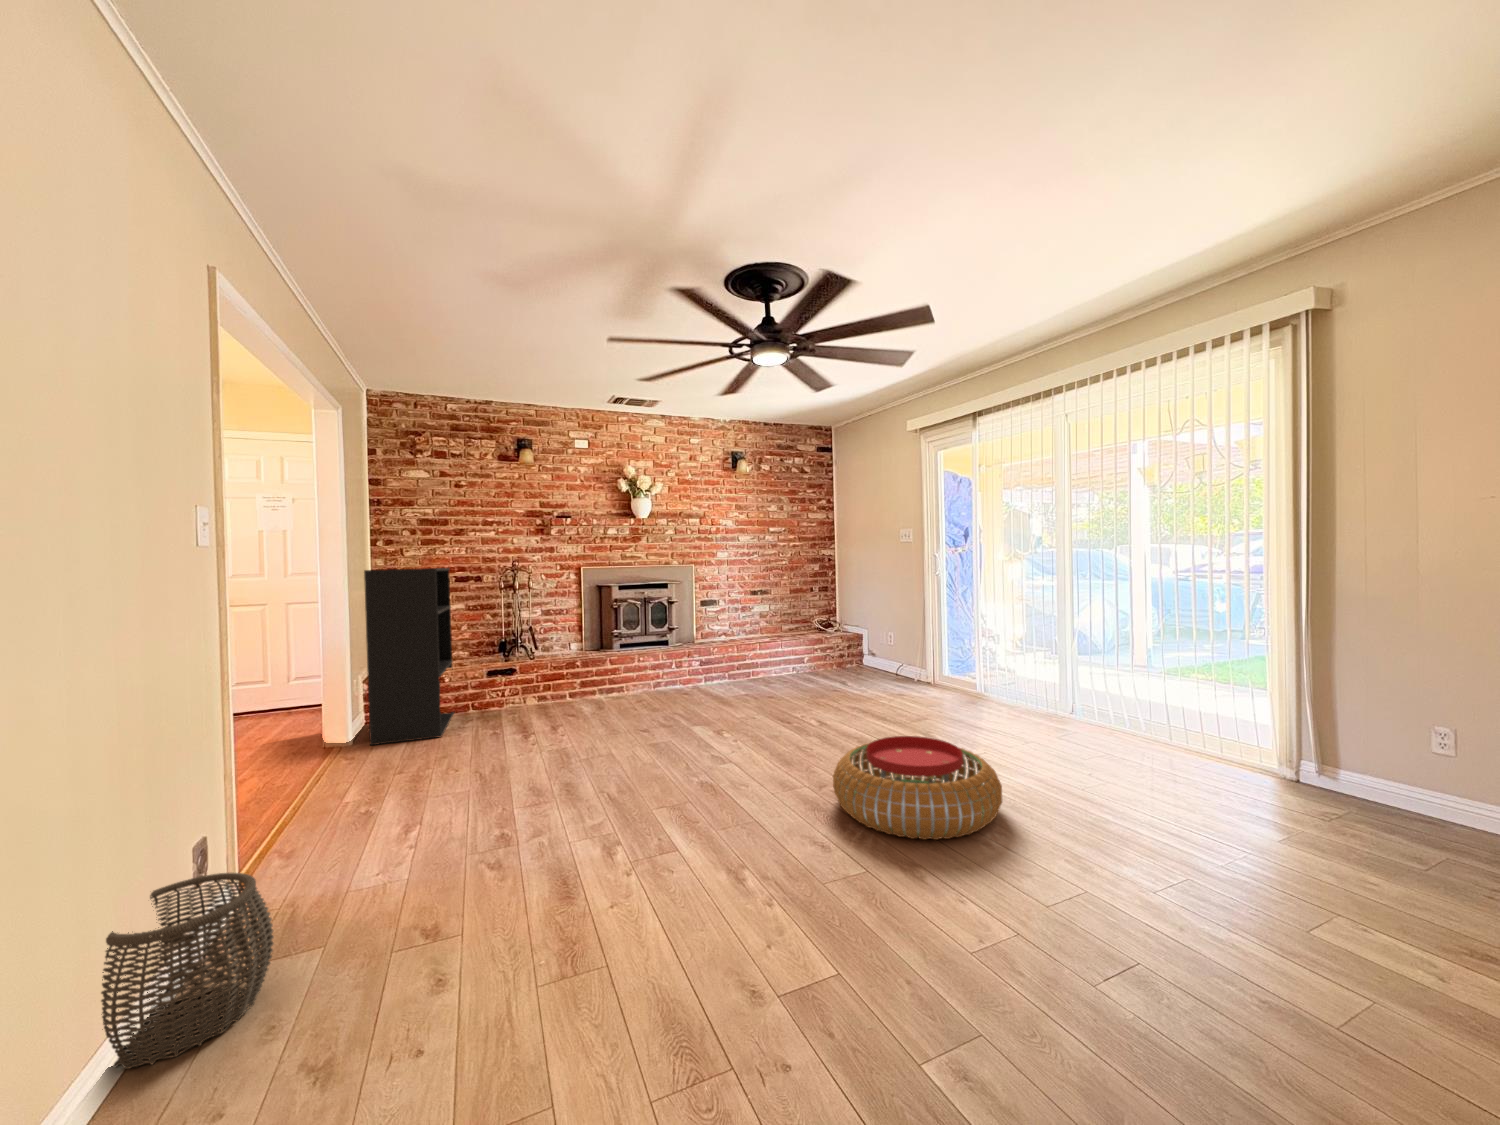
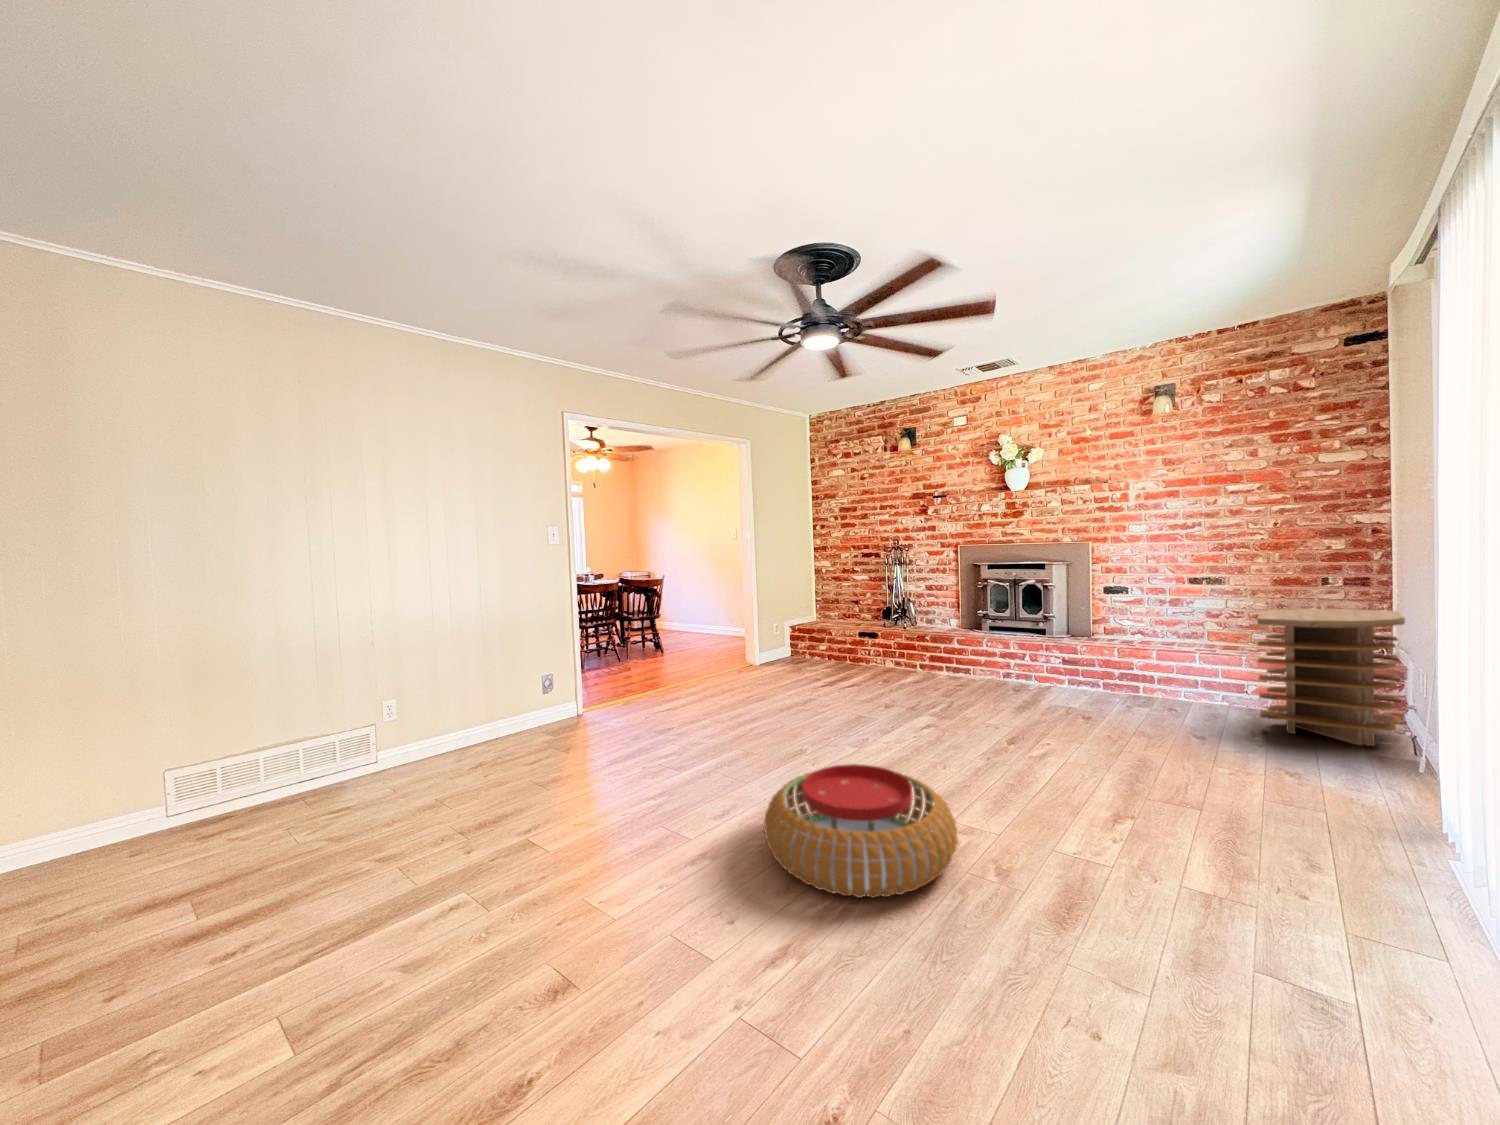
bookshelf: present [364,568,454,745] -> none [757,547,839,674]
side table: none [832,601,888,679] -> present [1257,609,1405,746]
woven basket: present [101,873,274,1069] -> none [475,691,537,752]

